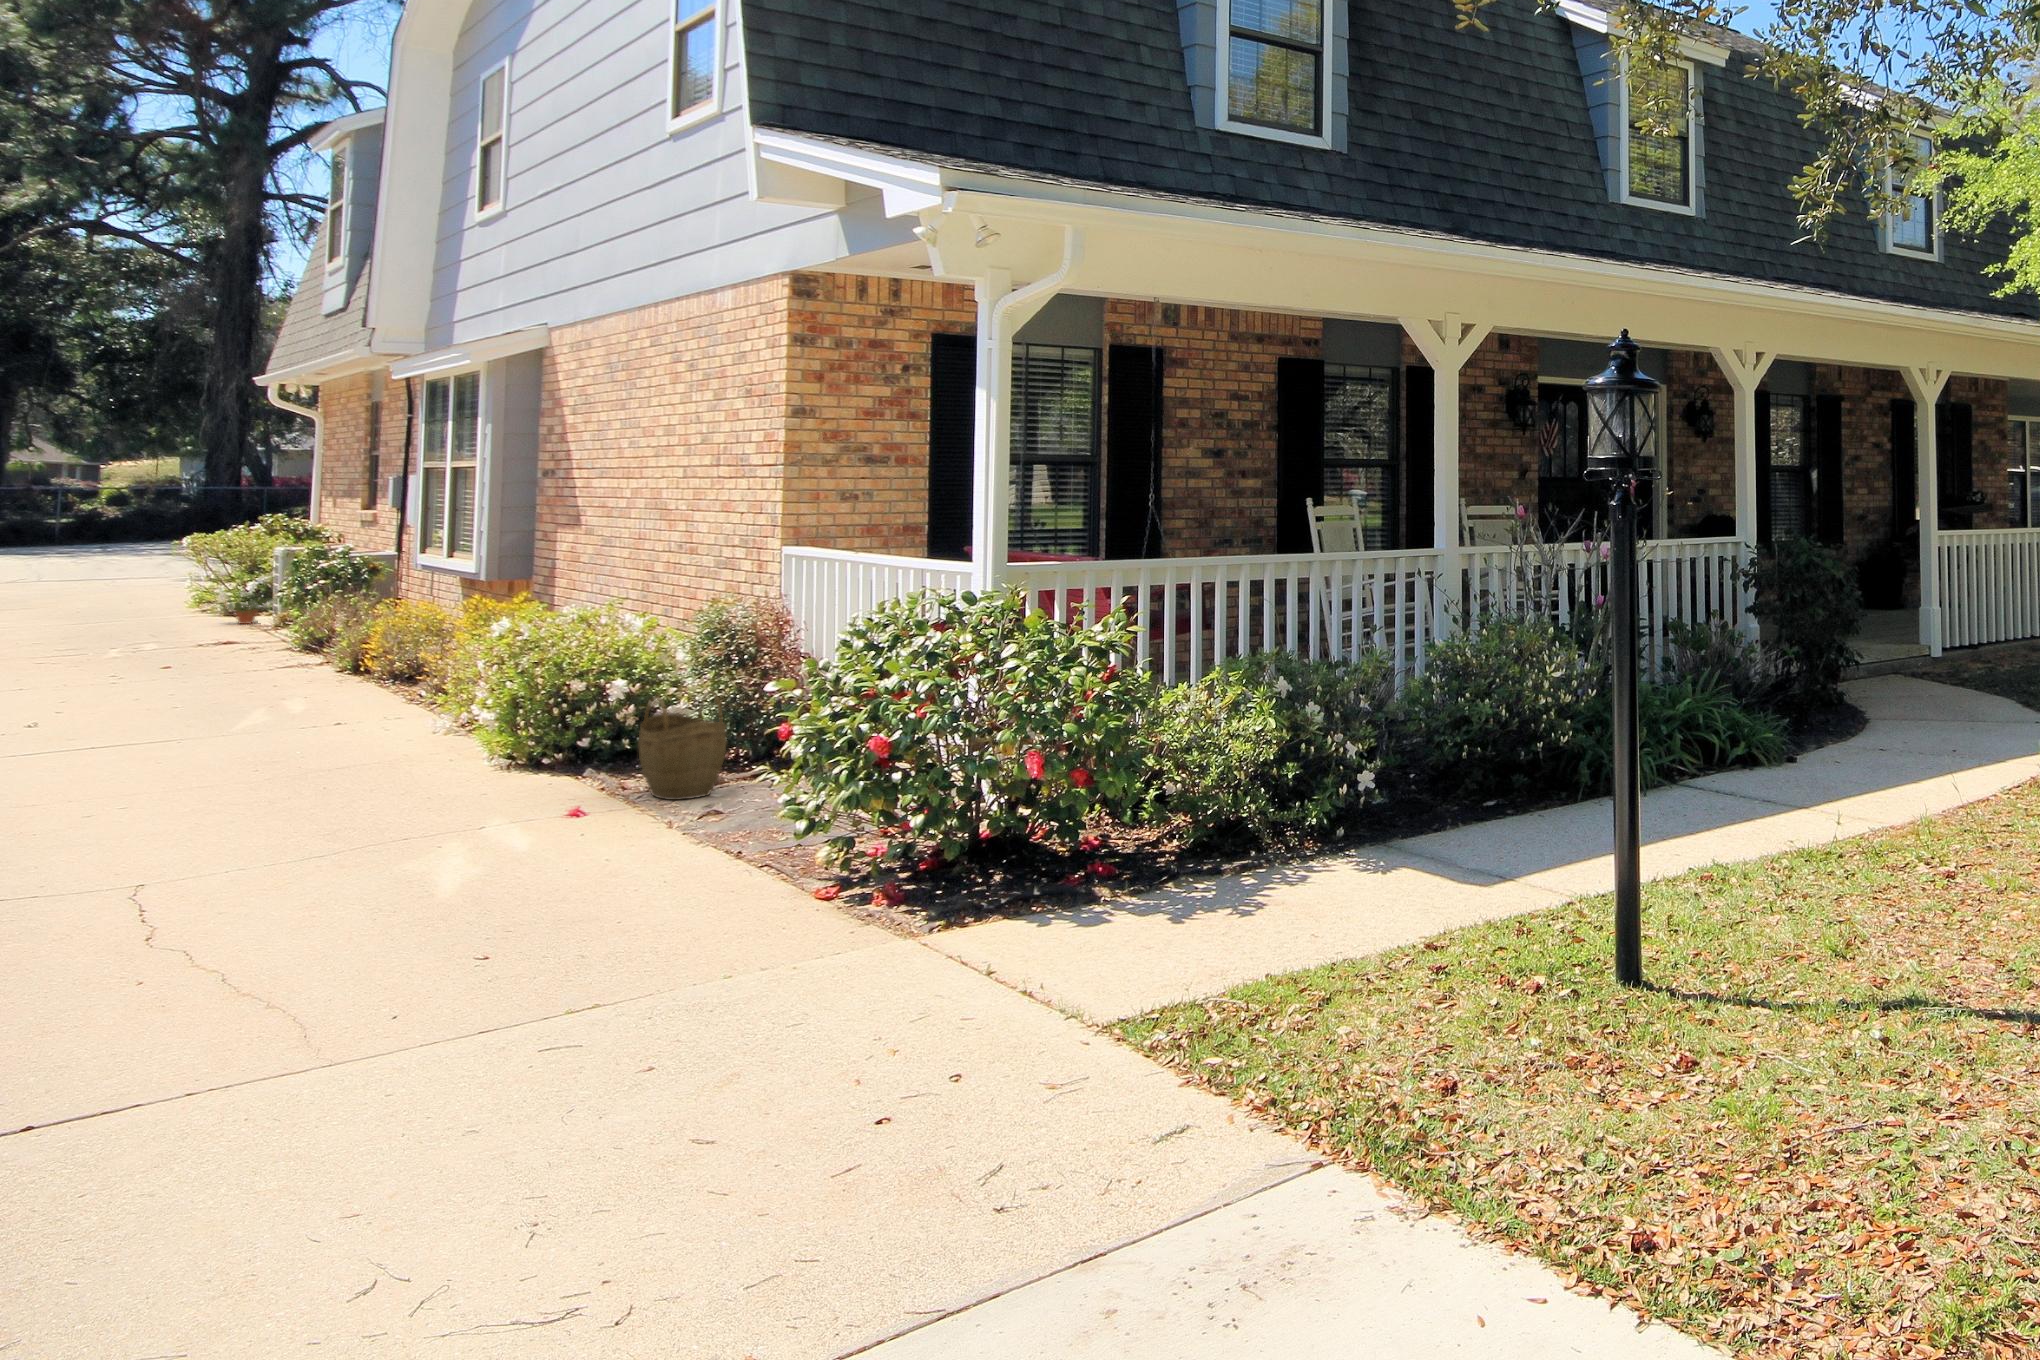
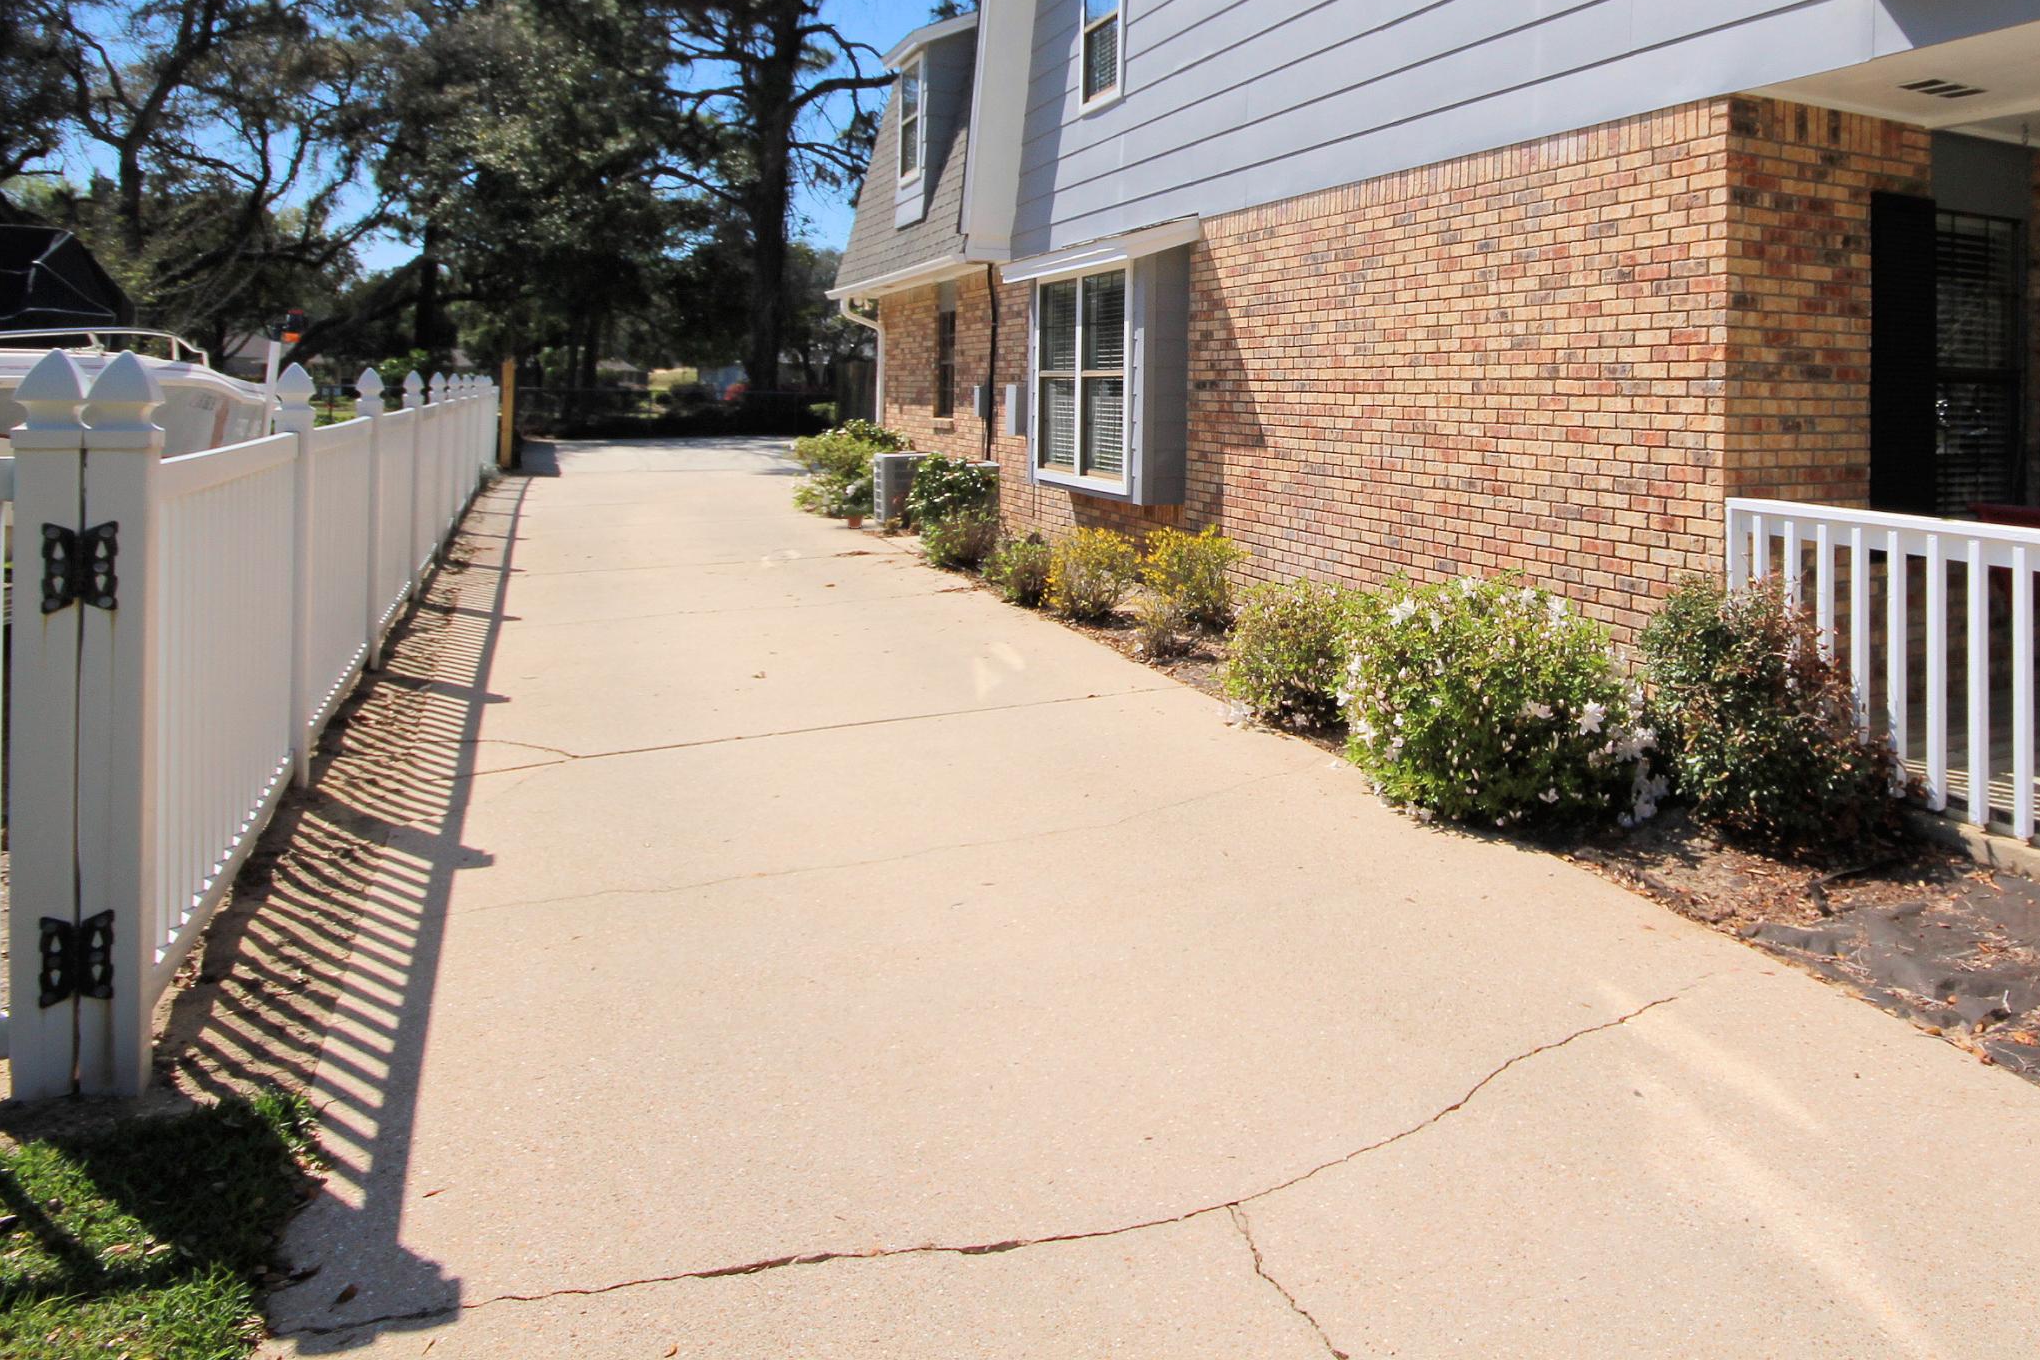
woven basket: present [638,691,727,800] -> none [1613,718,1750,892]

